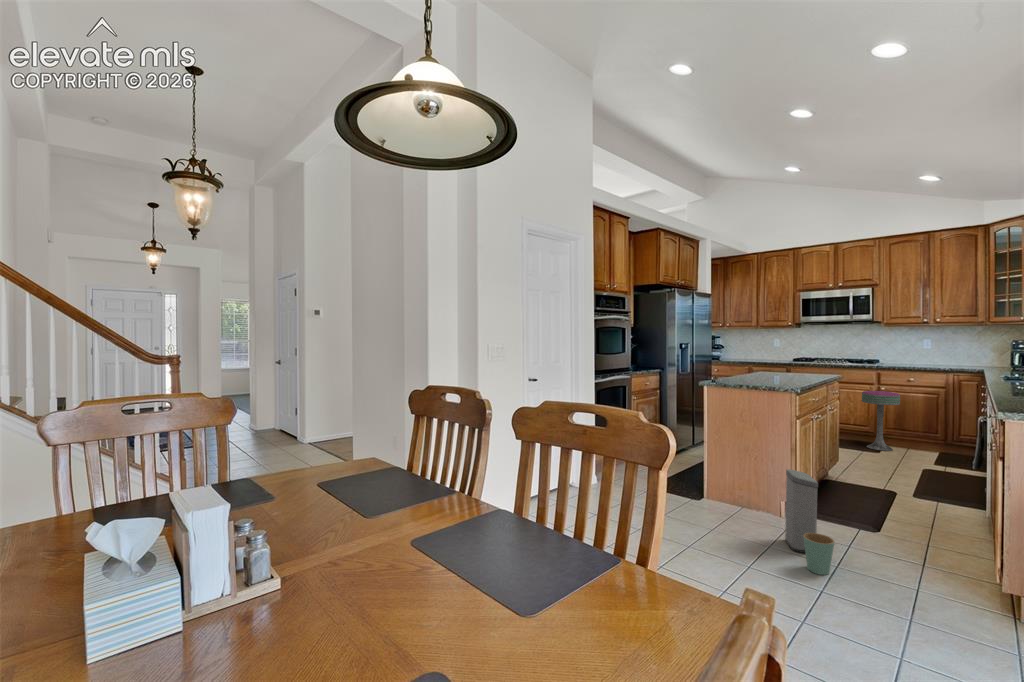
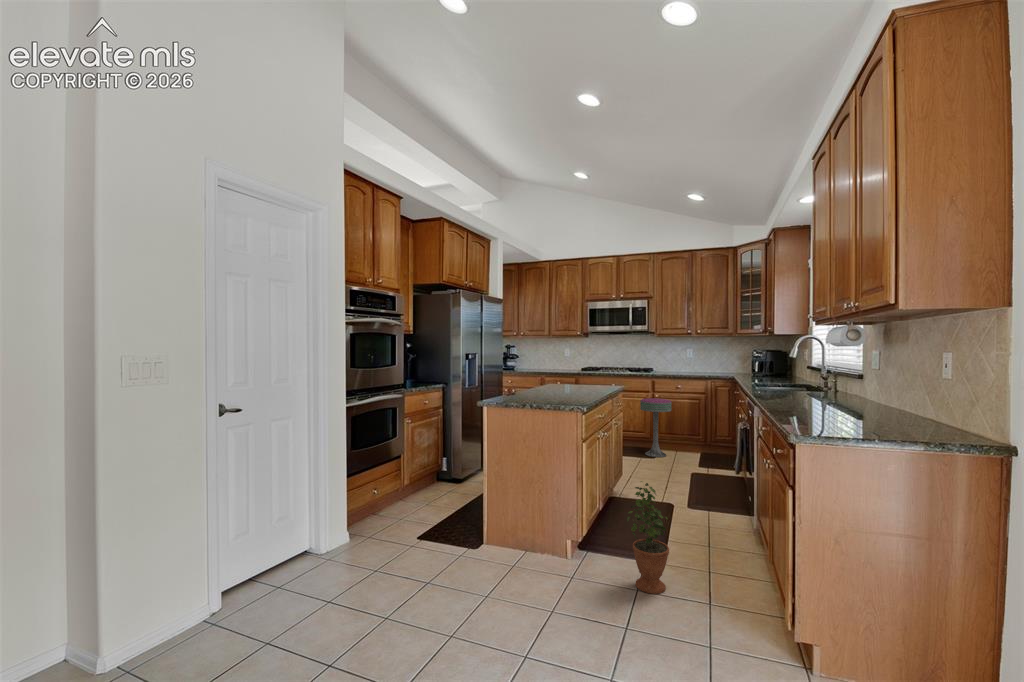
potted plant: none [840,455,883,548] -> present [627,481,669,594]
trash can: present [785,469,834,575] -> none [569,508,623,654]

